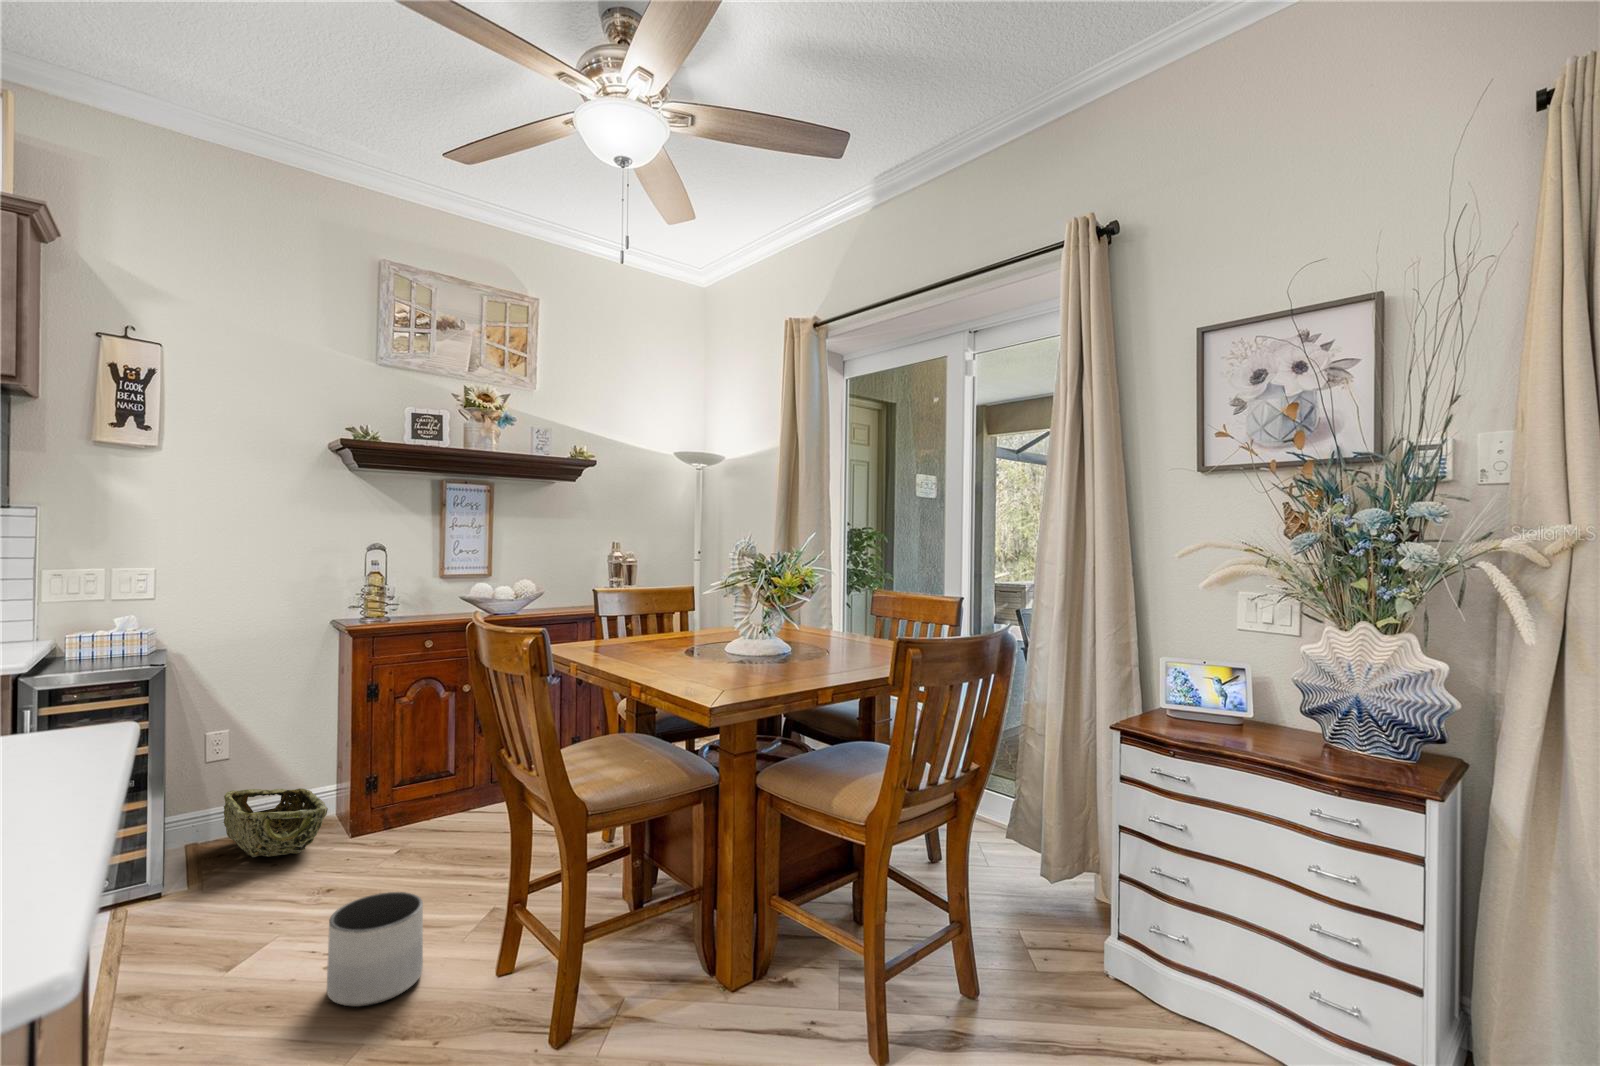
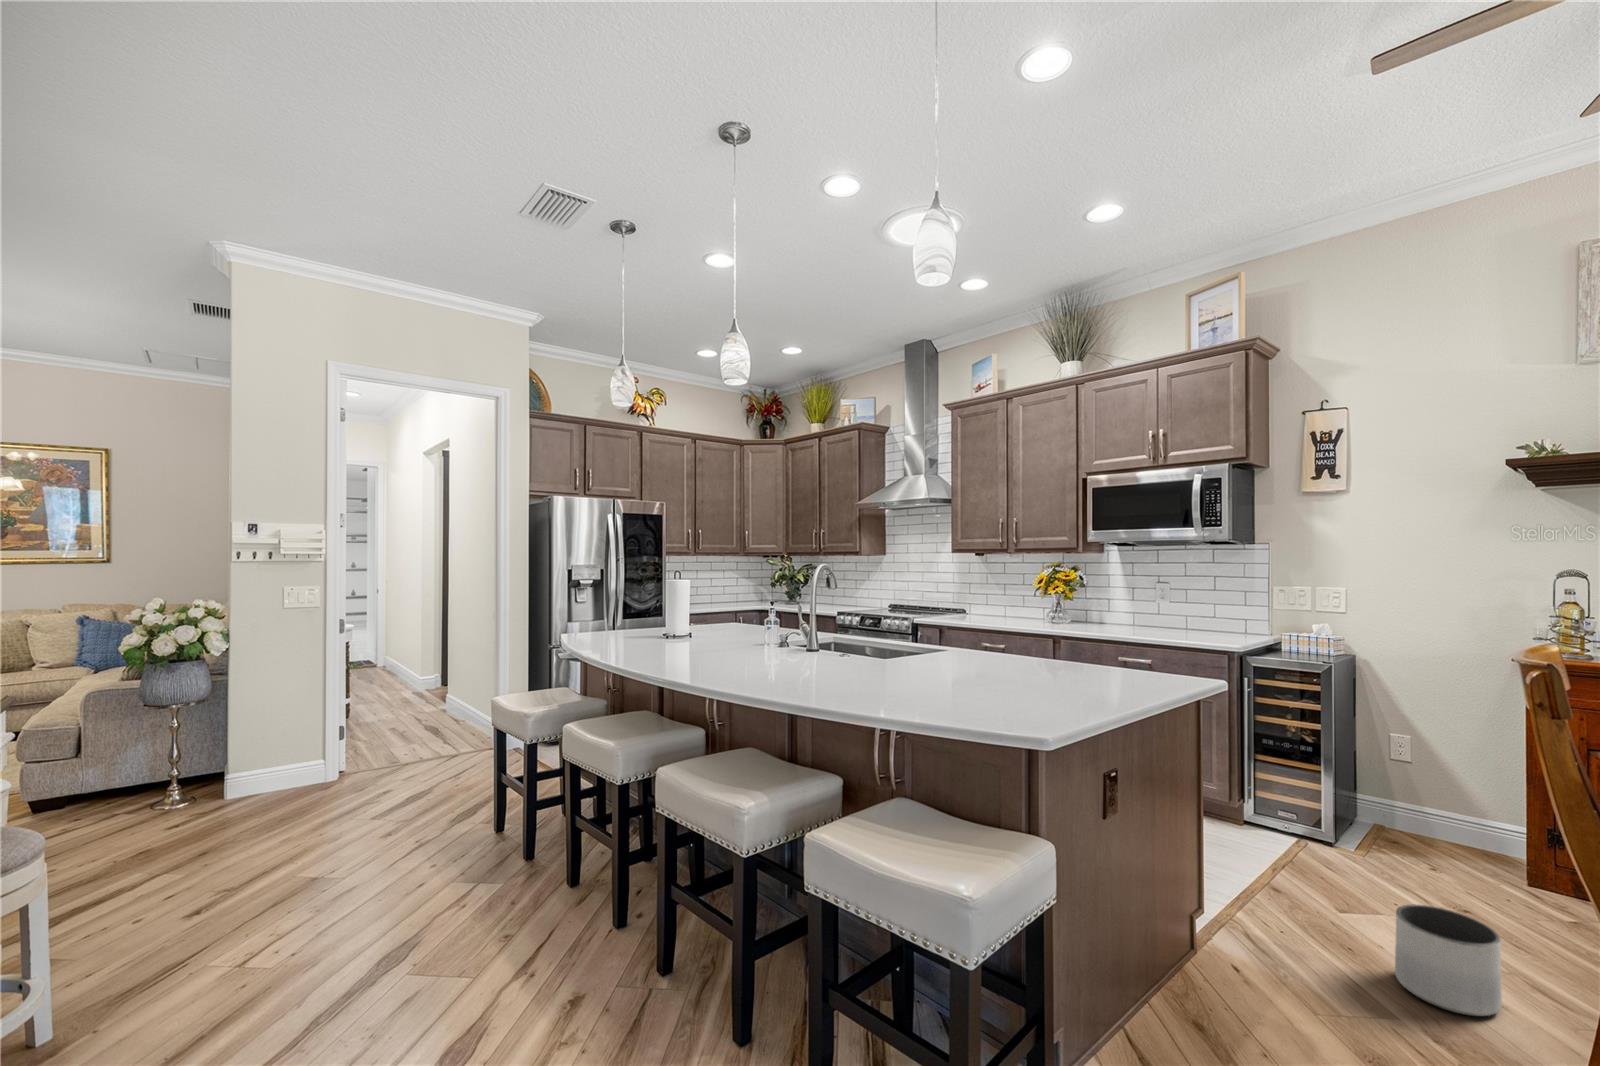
woven basket: present [224,788,328,857] -> none [1400,789,1495,868]

